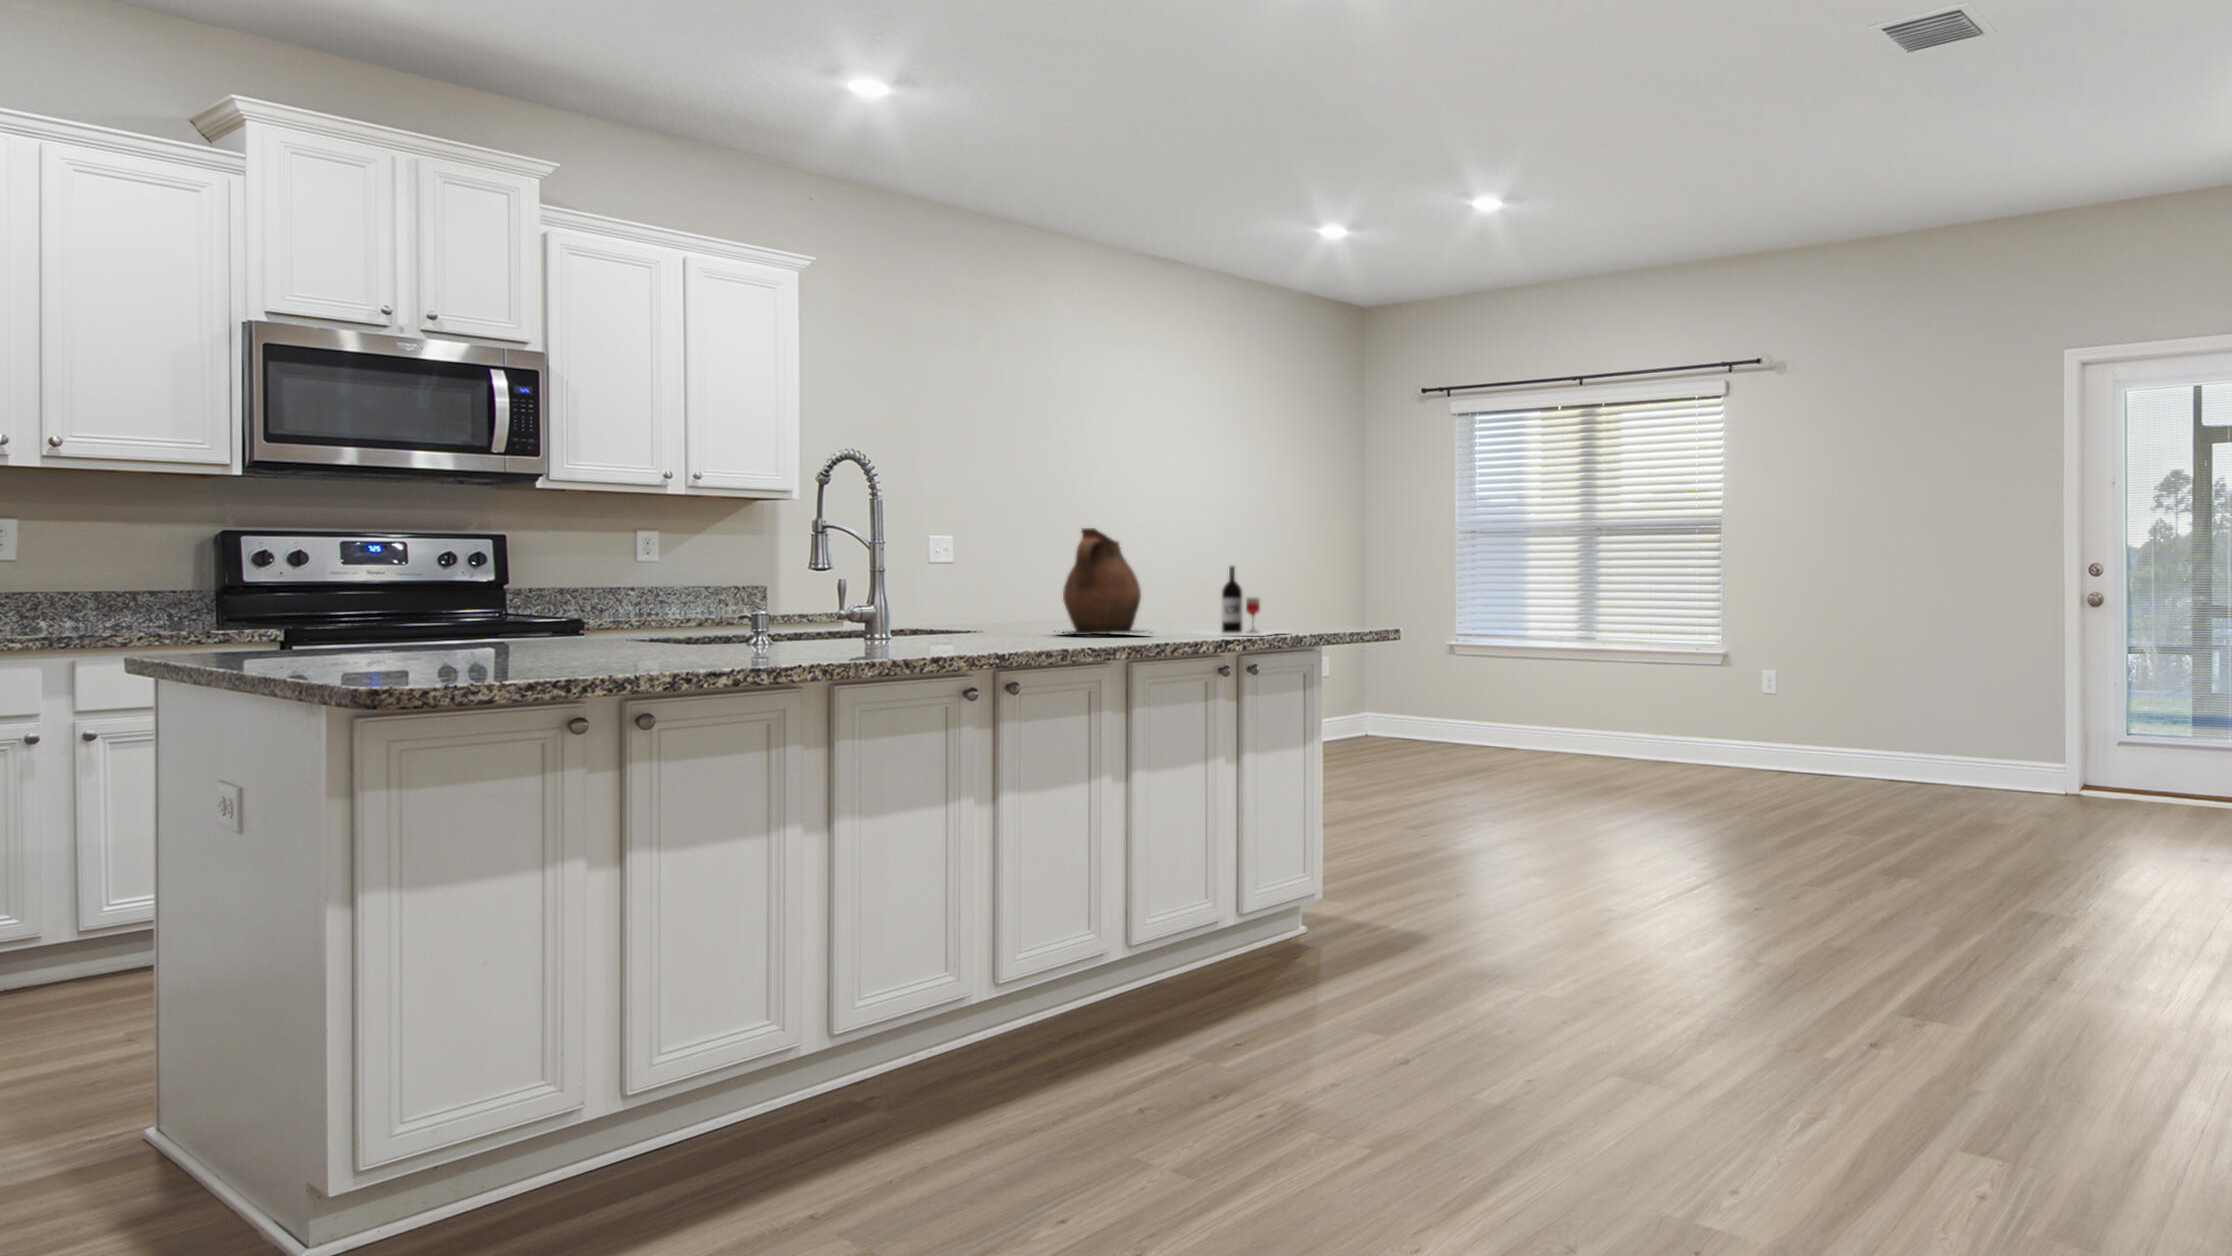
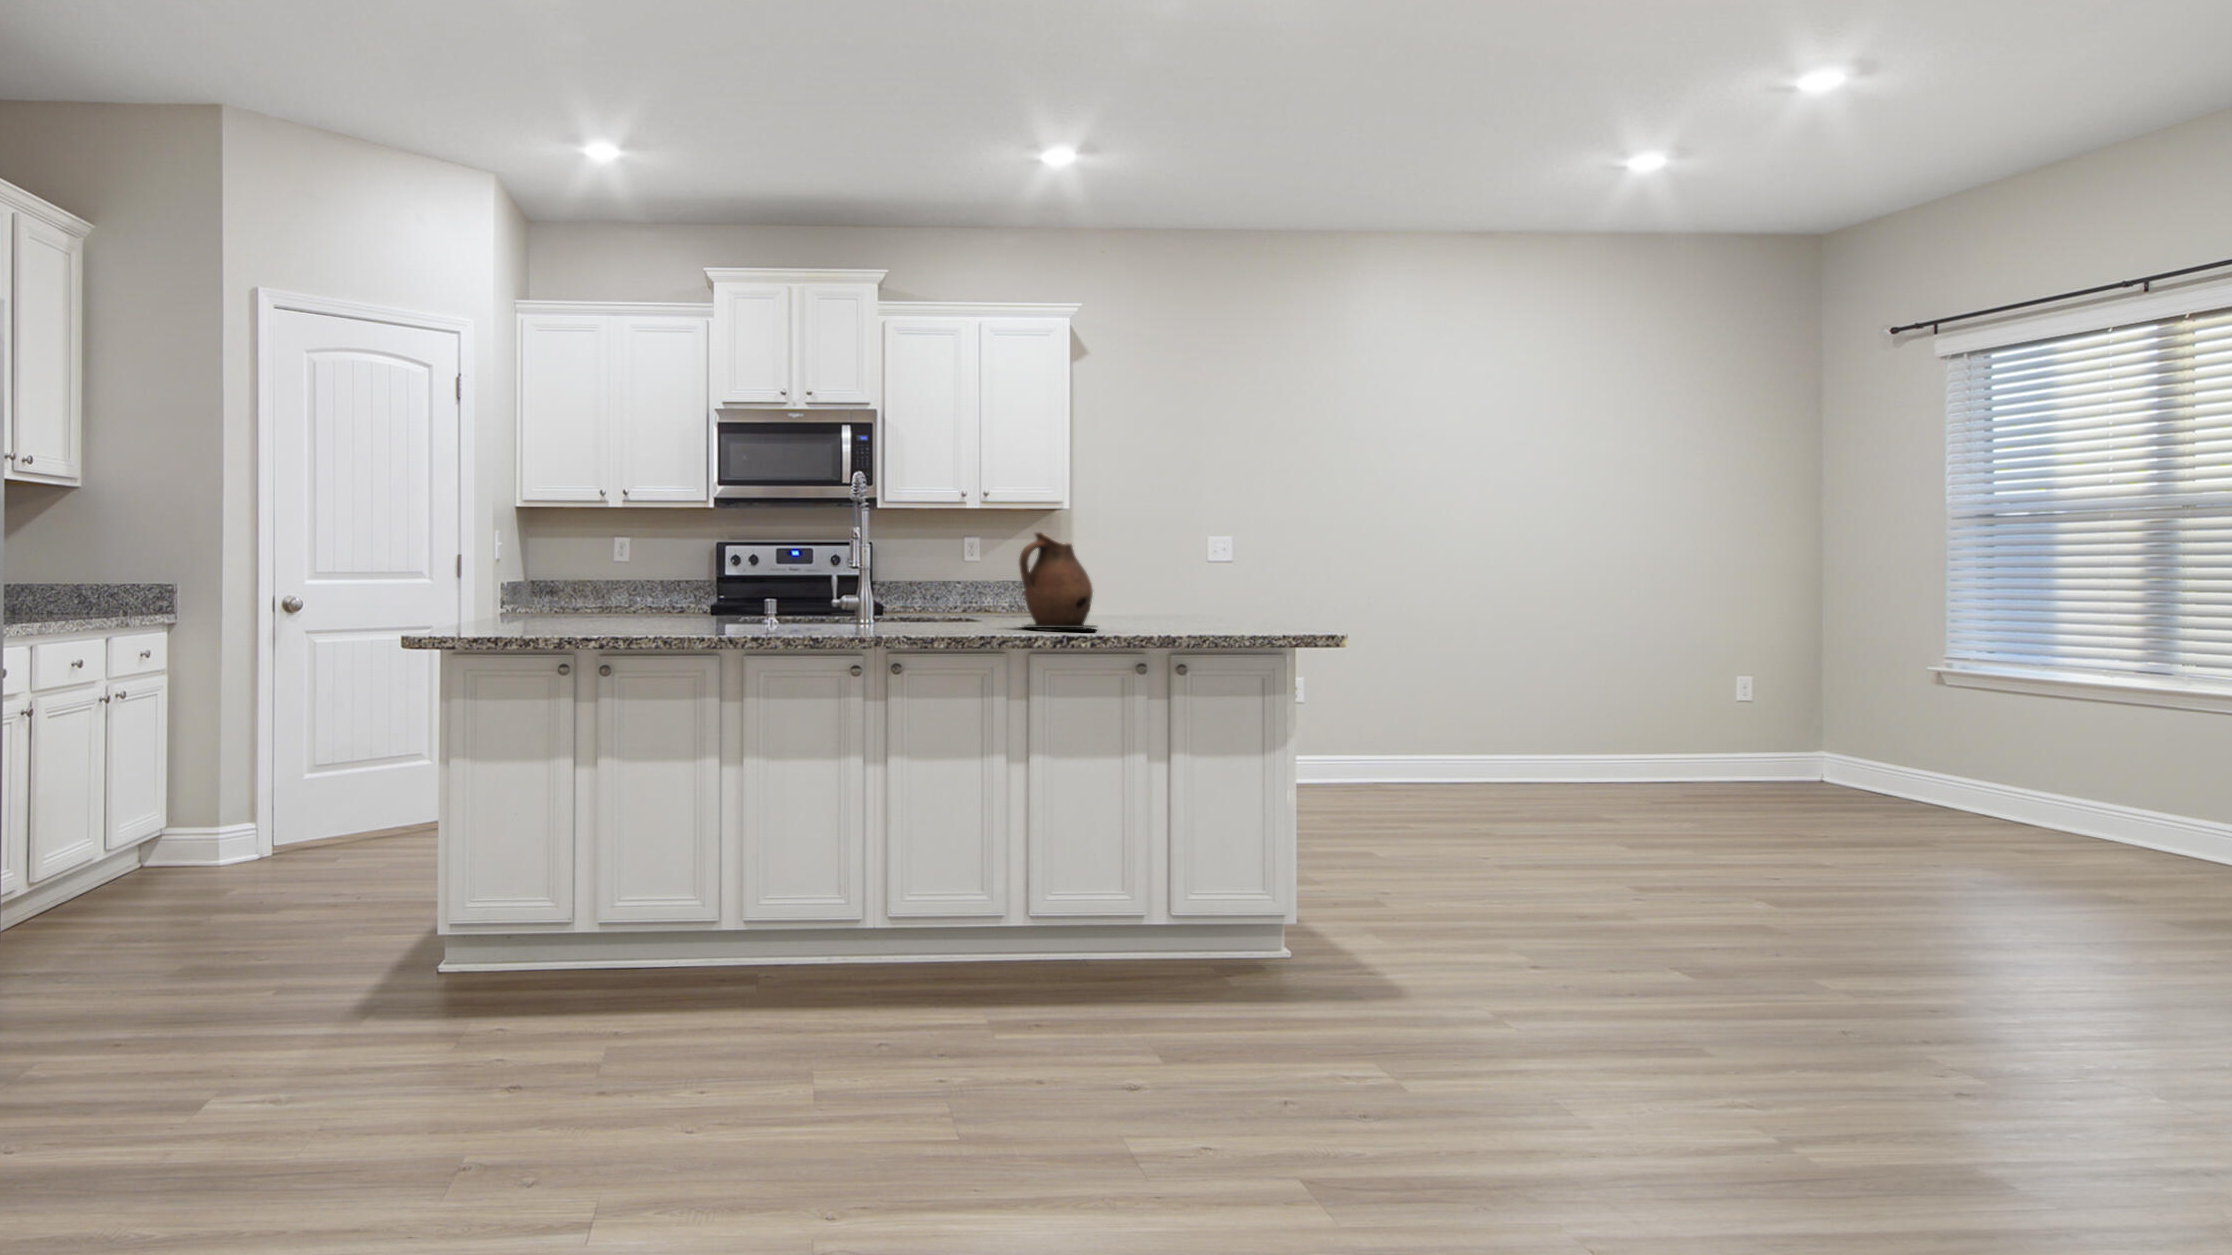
wine bottle: present [1194,566,1280,636] -> none [1135,566,1287,638]

